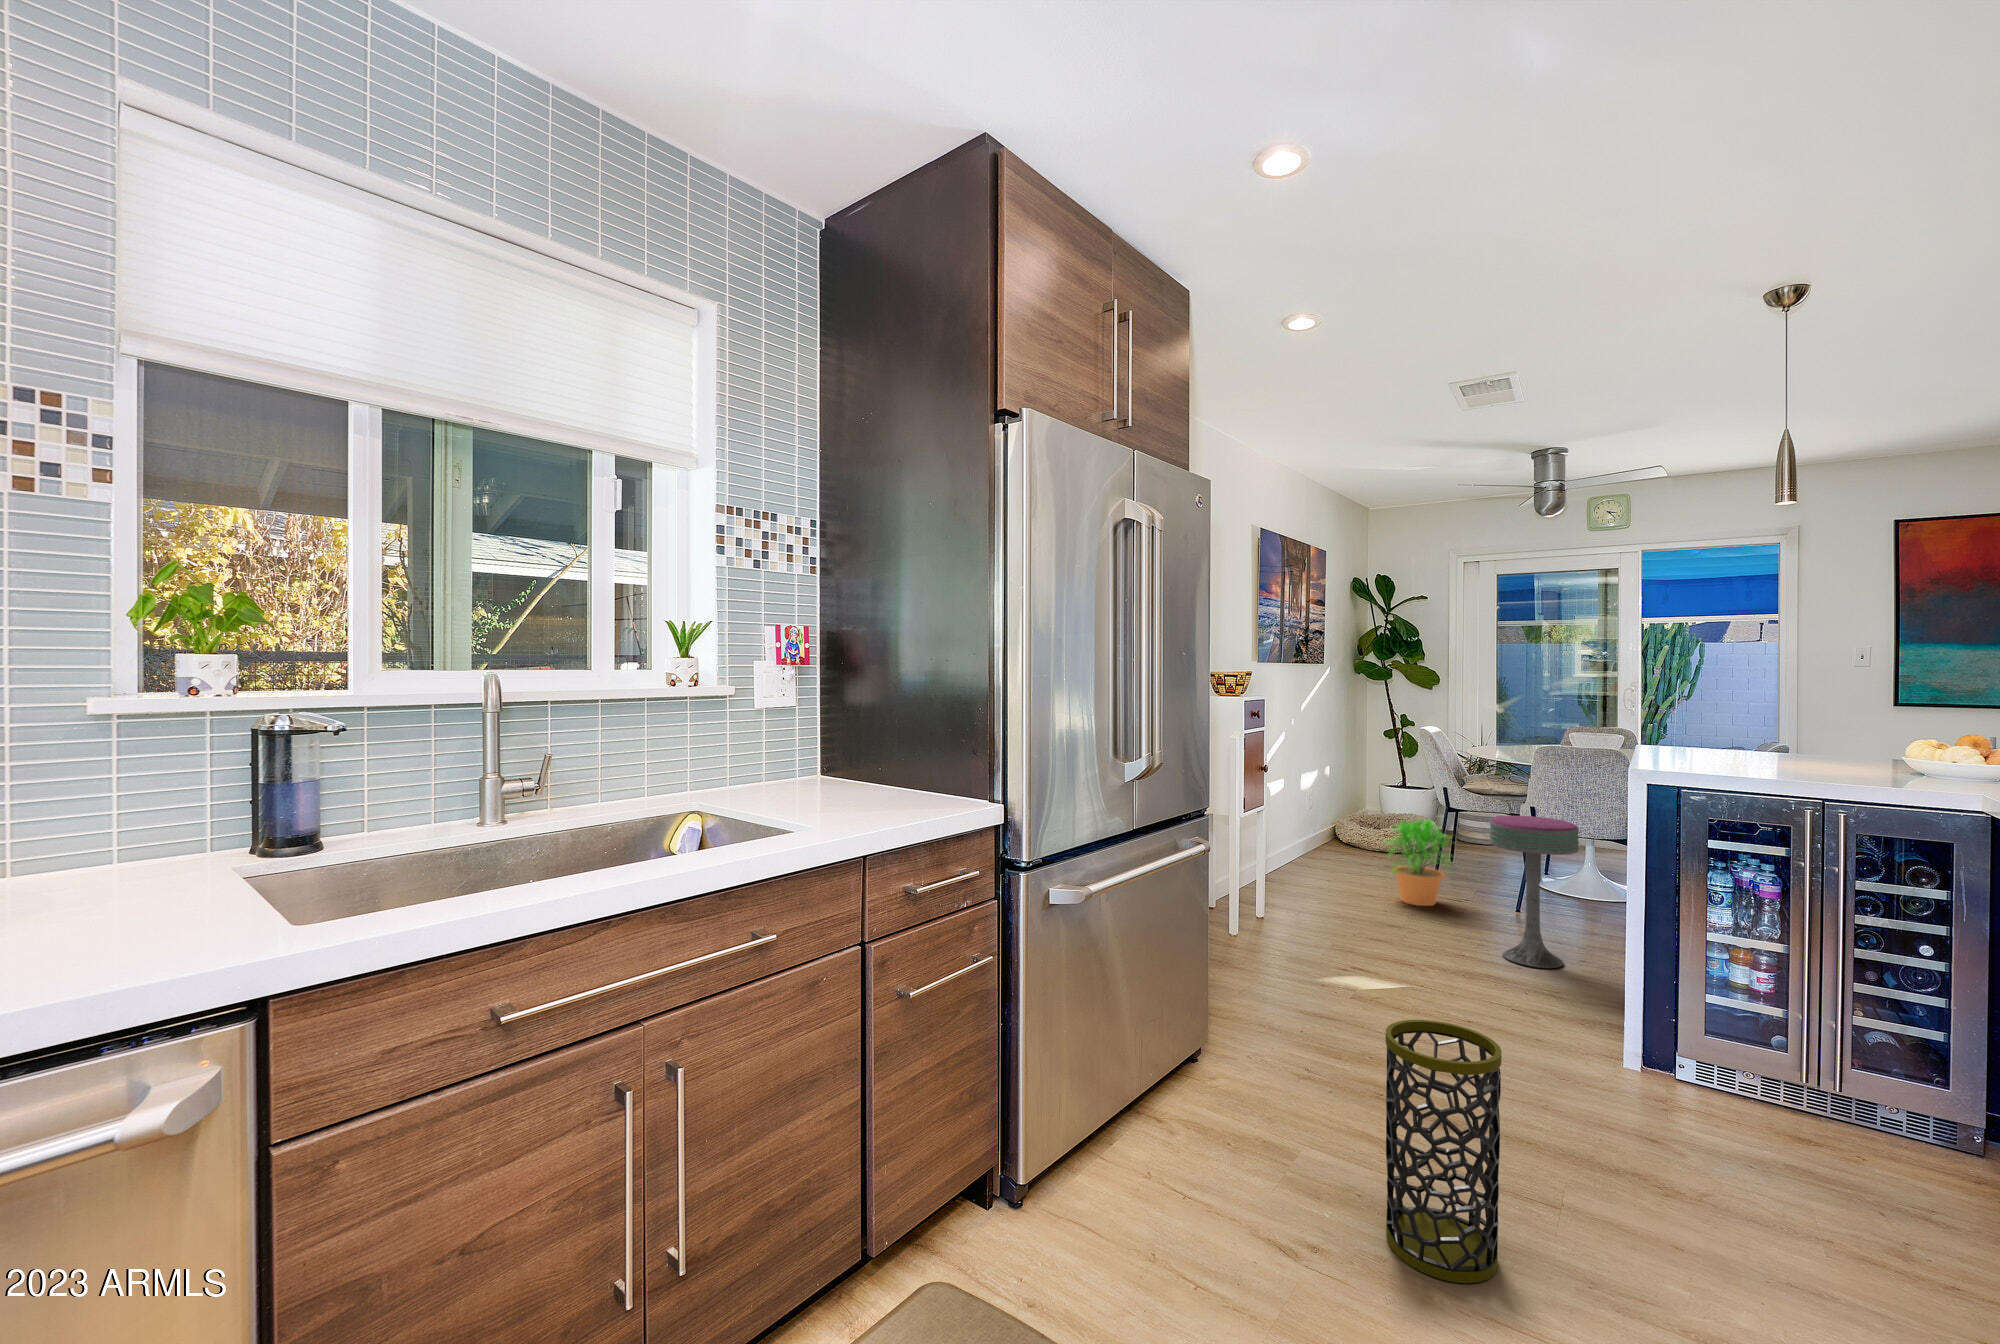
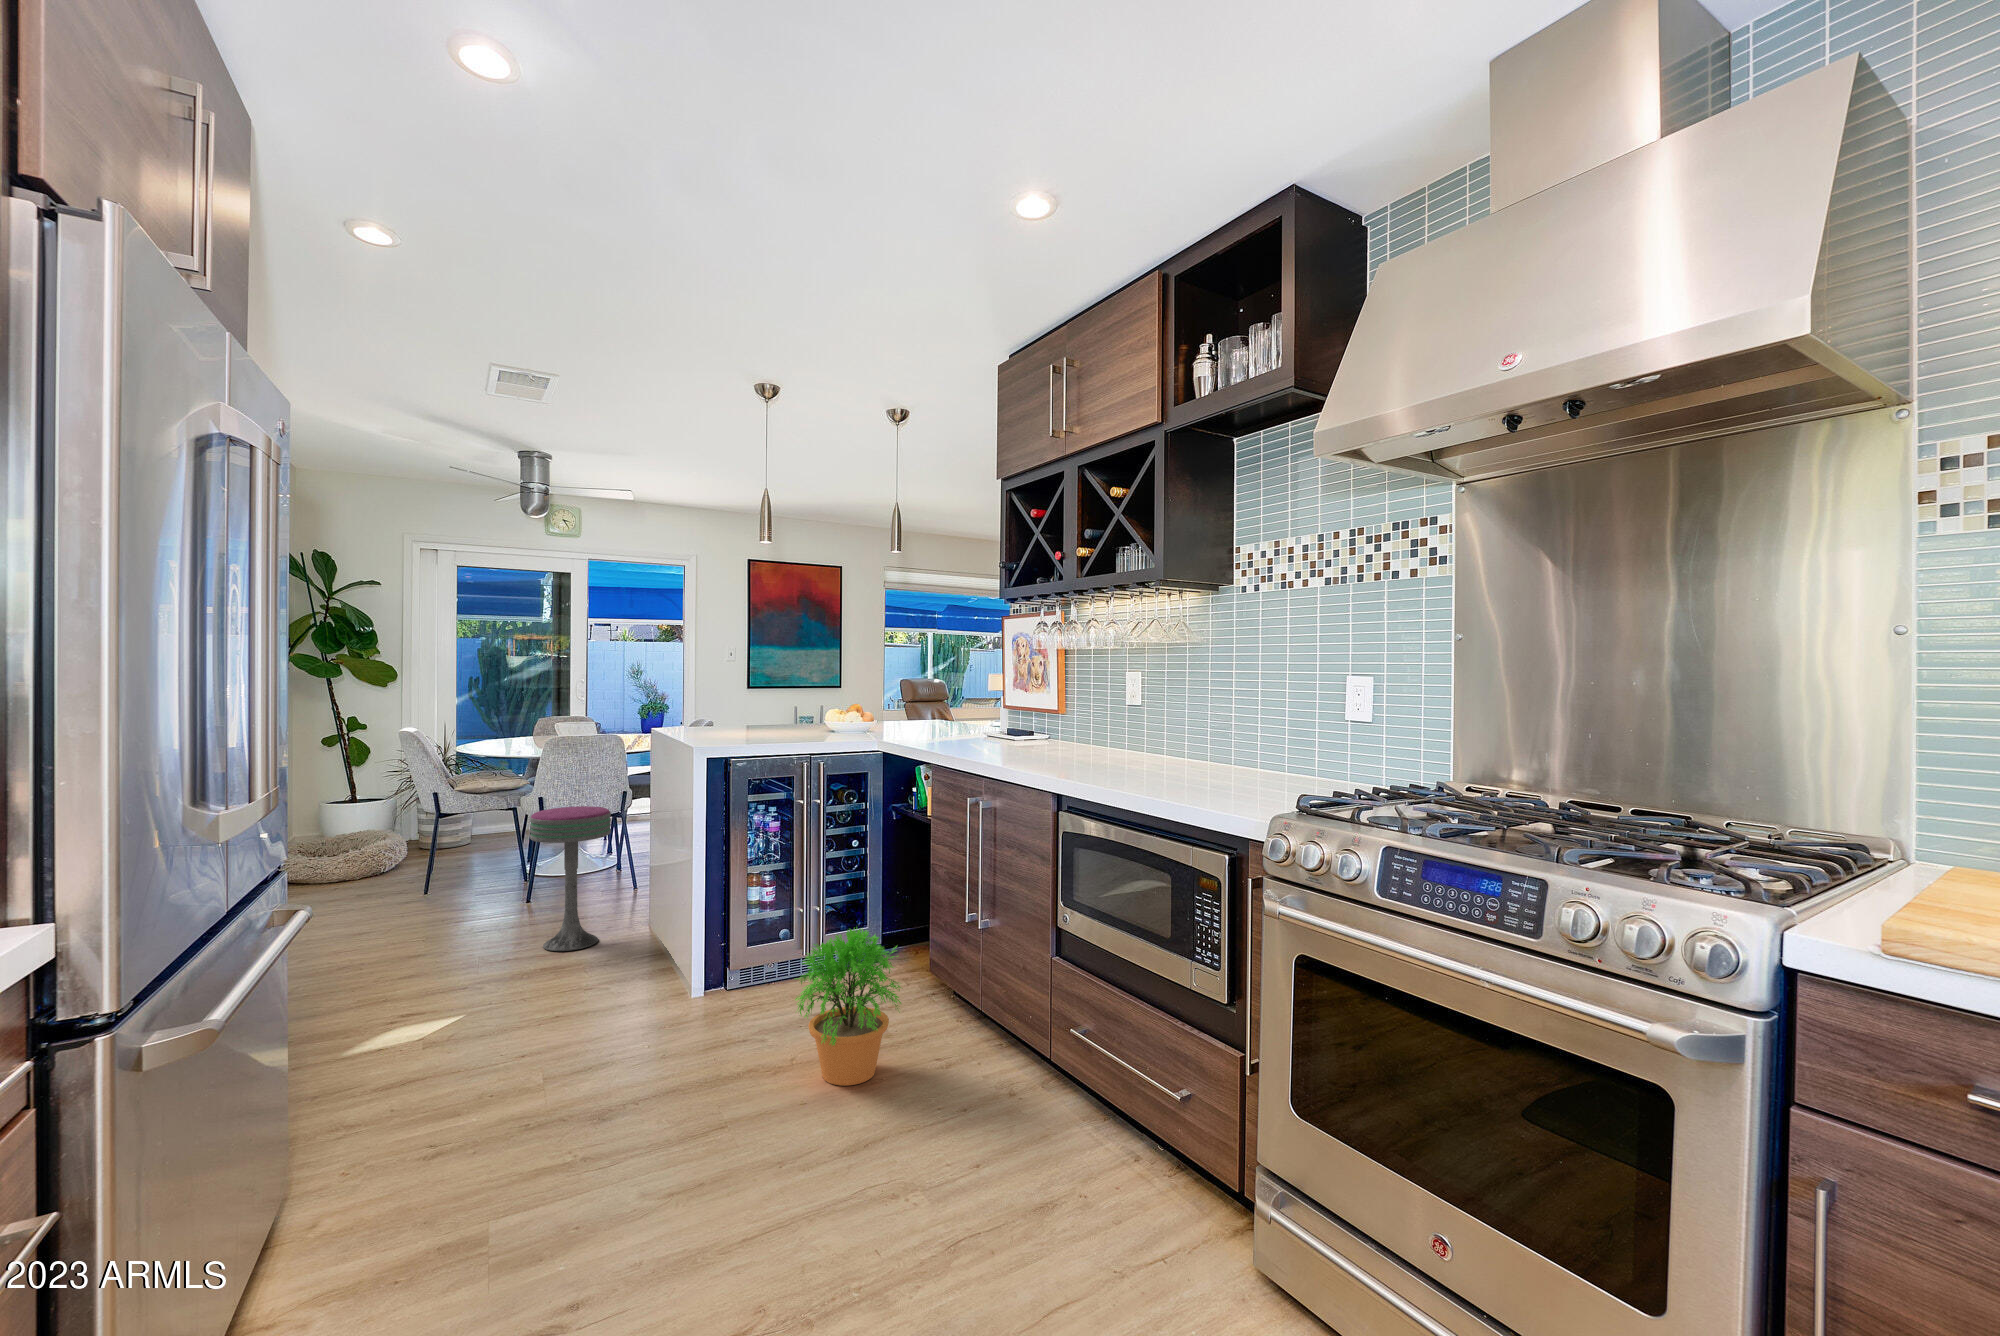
potted plant: present [1388,820,1452,906] -> present [795,928,901,1086]
trash can: present [1386,1020,1502,1283] -> none [620,1006,725,1256]

